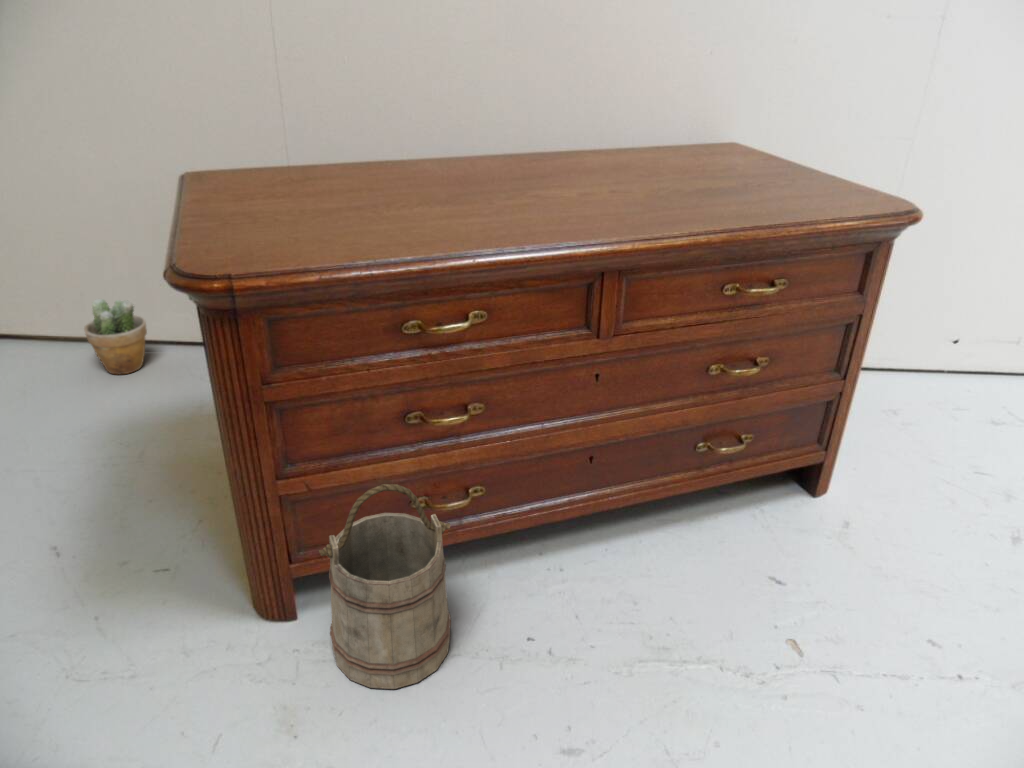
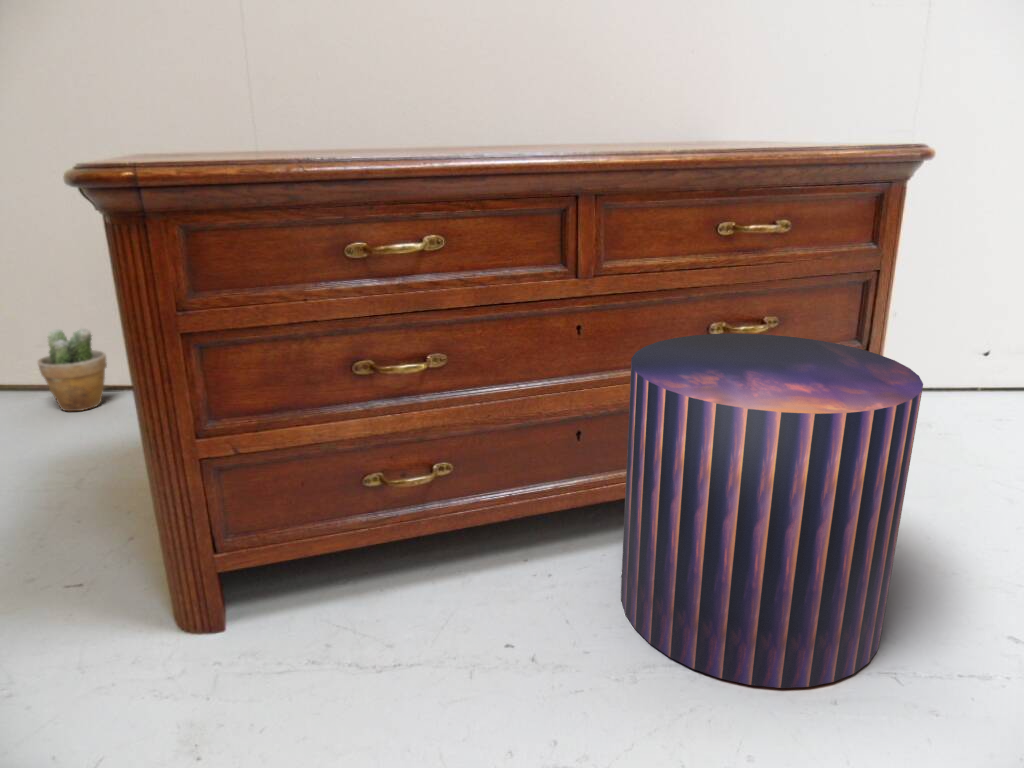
pouf: none [619,382,877,686] -> present [621,334,923,688]
bucket: present [319,484,451,689] -> none [235,424,409,700]

